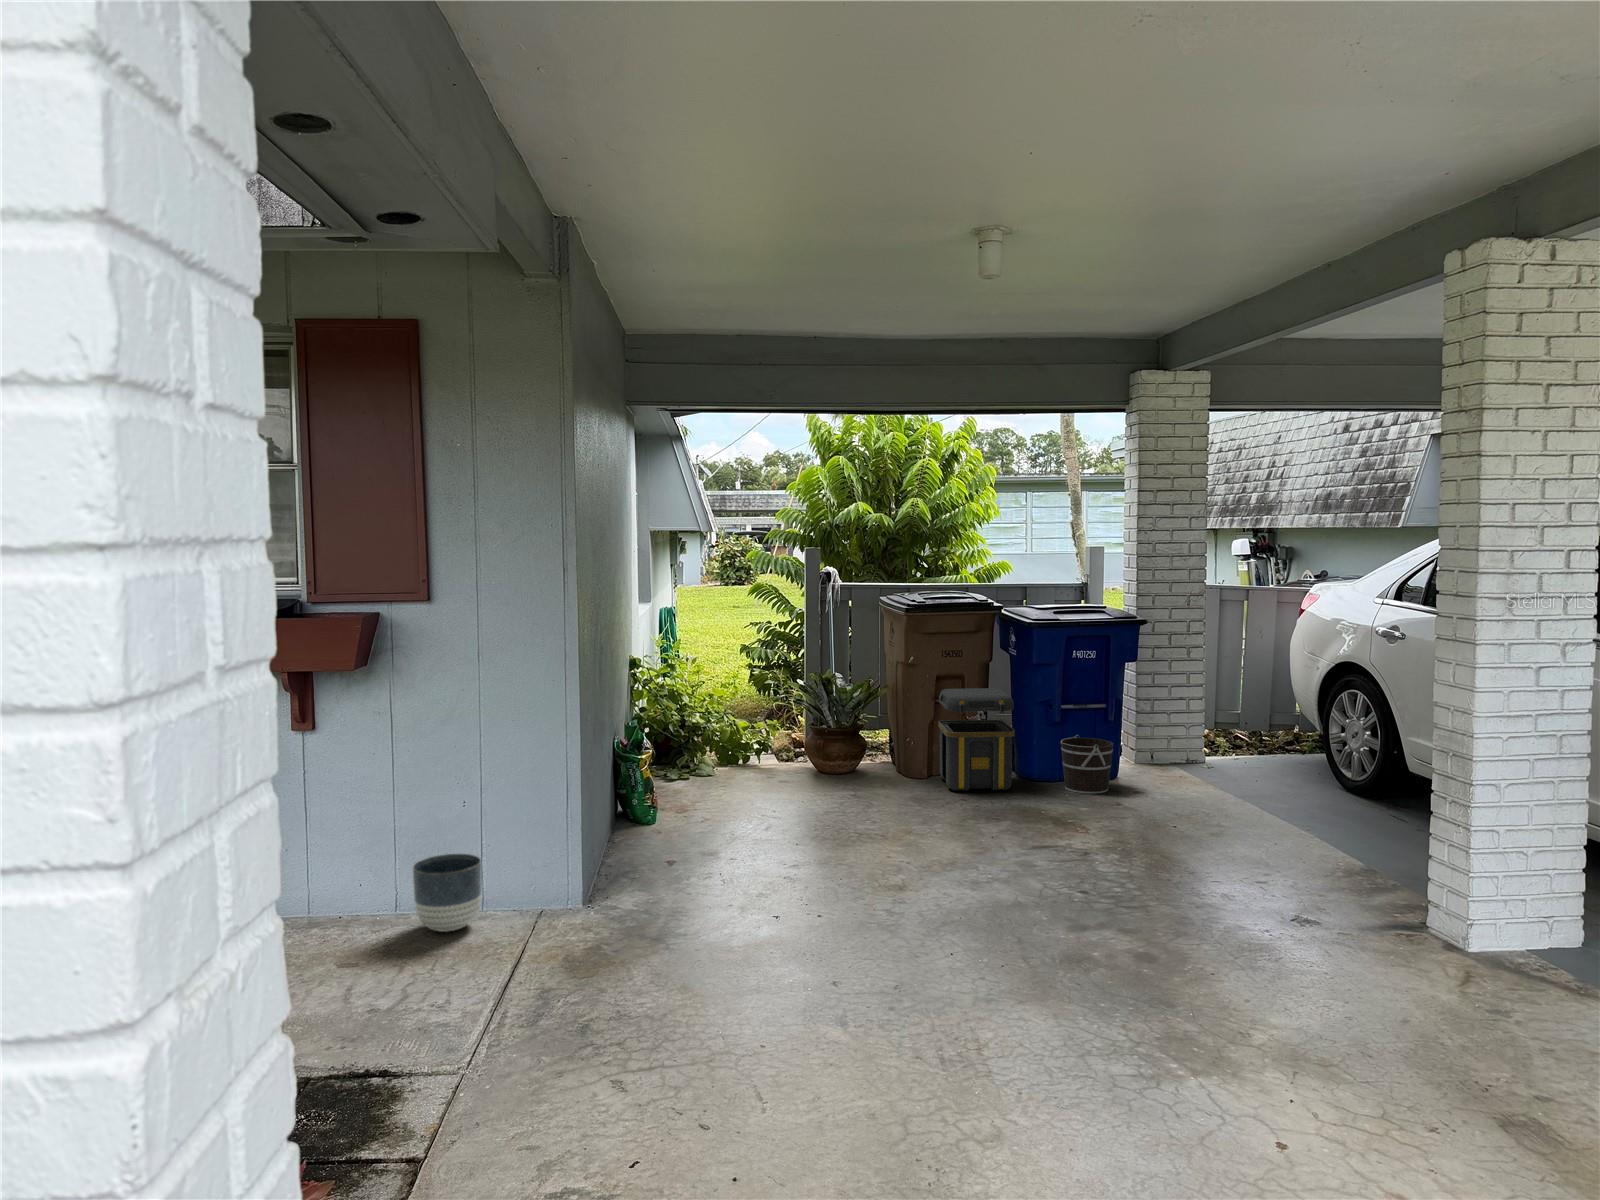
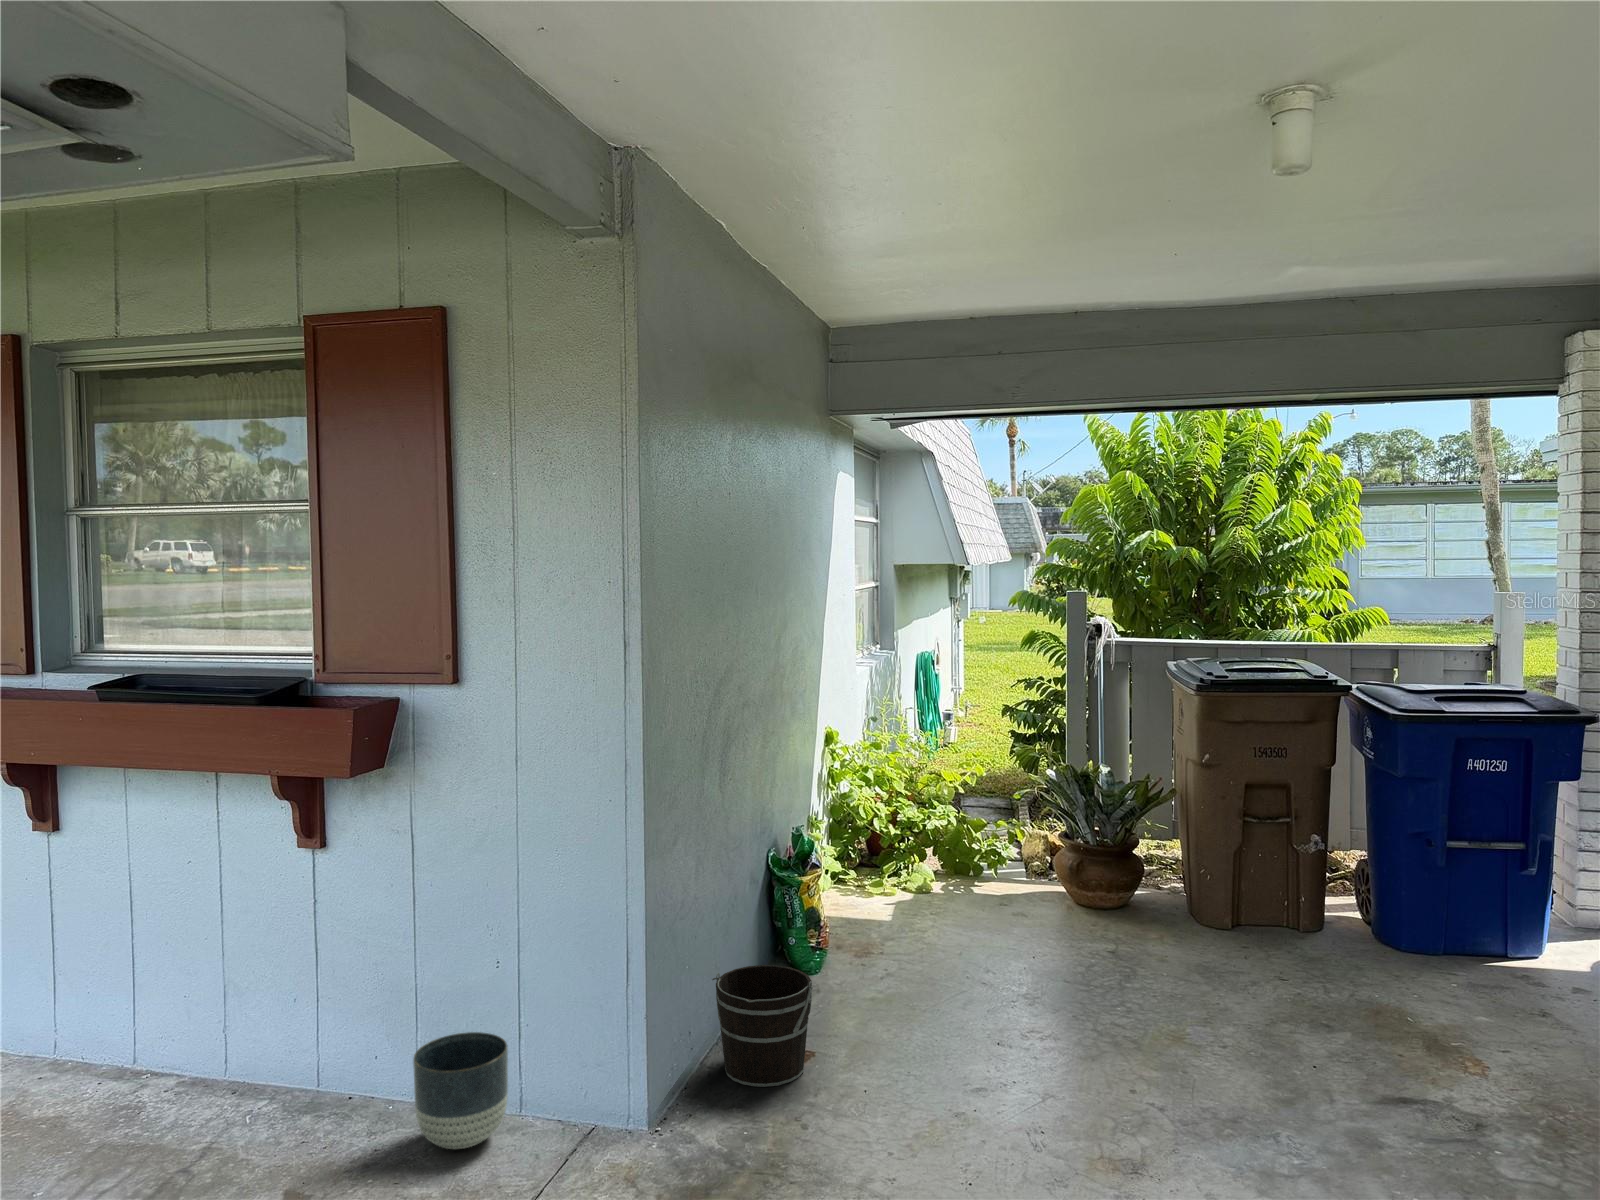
toolbox: present [938,688,1015,791] -> none [1246,803,1364,965]
bucket: present [1061,735,1113,793] -> present [712,965,813,1087]

